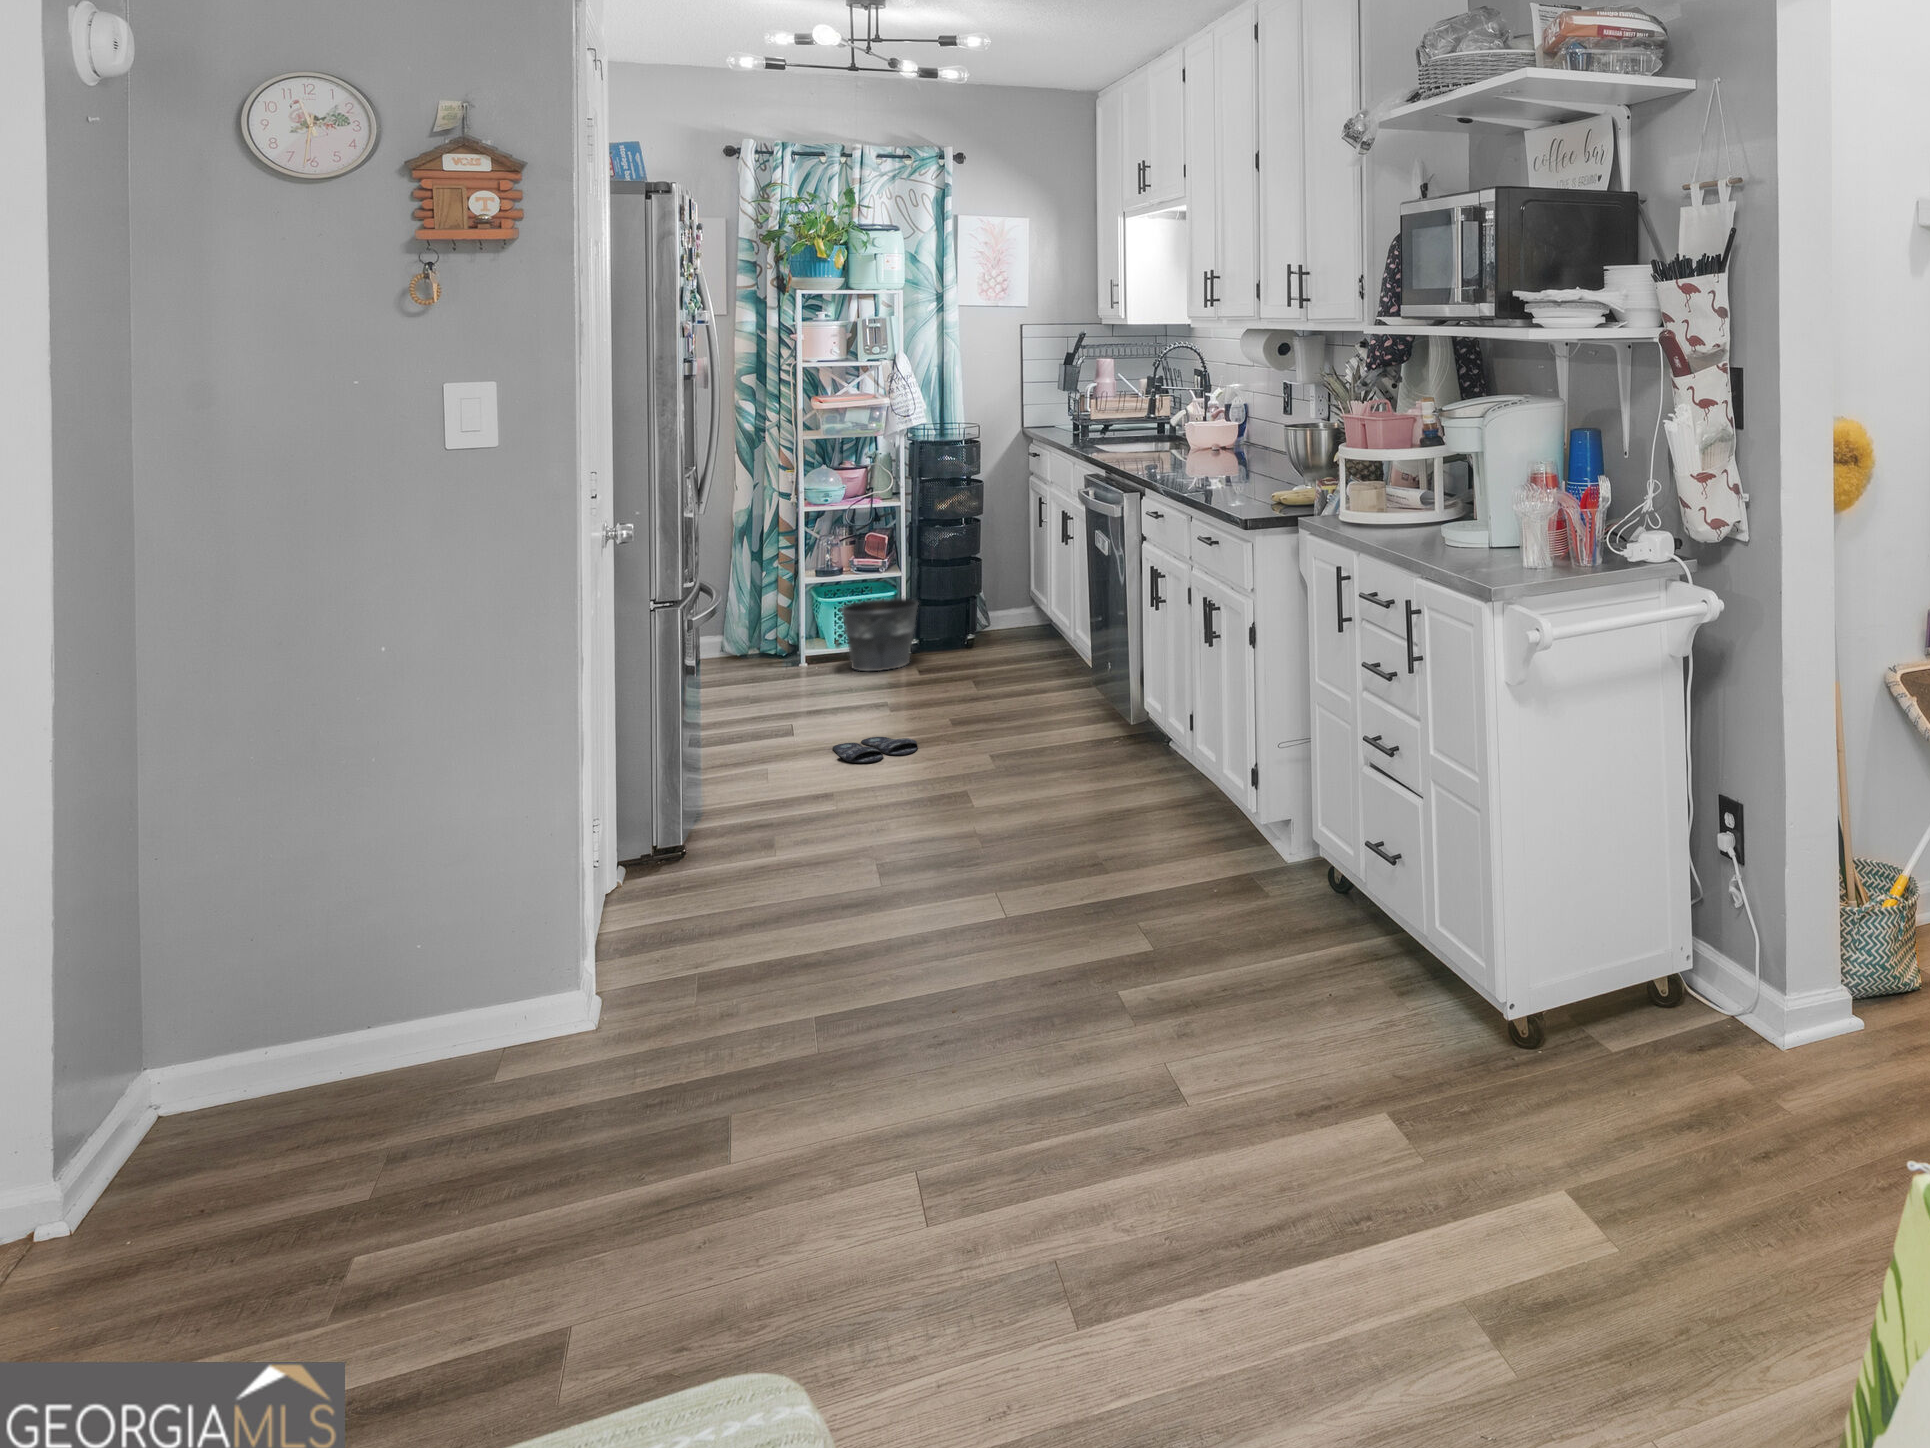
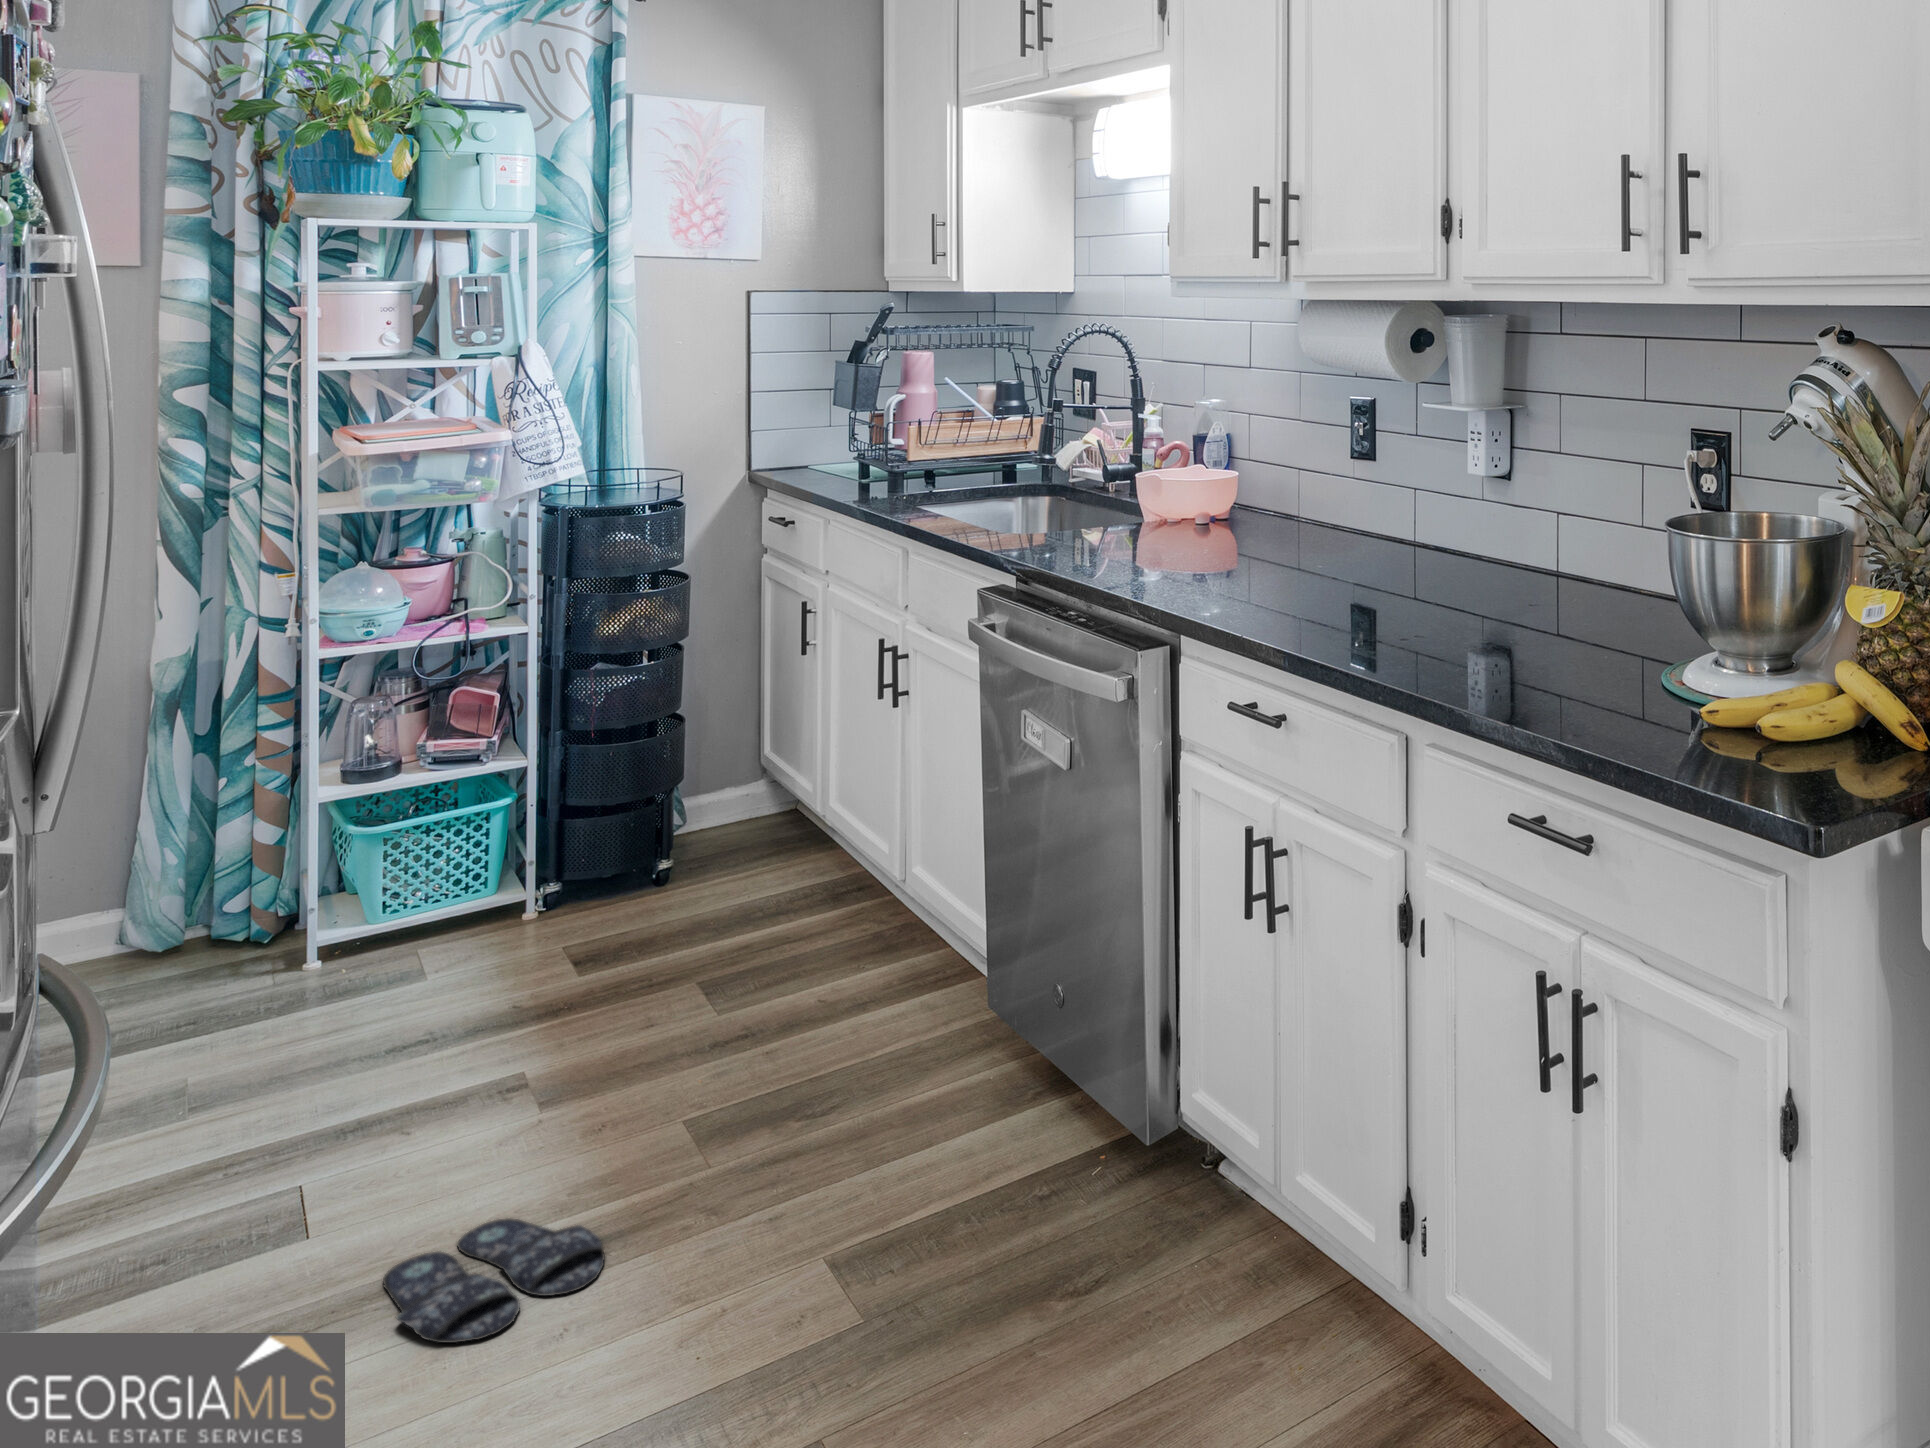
bucket: present [835,598,919,671] -> none [381,815,567,979]

